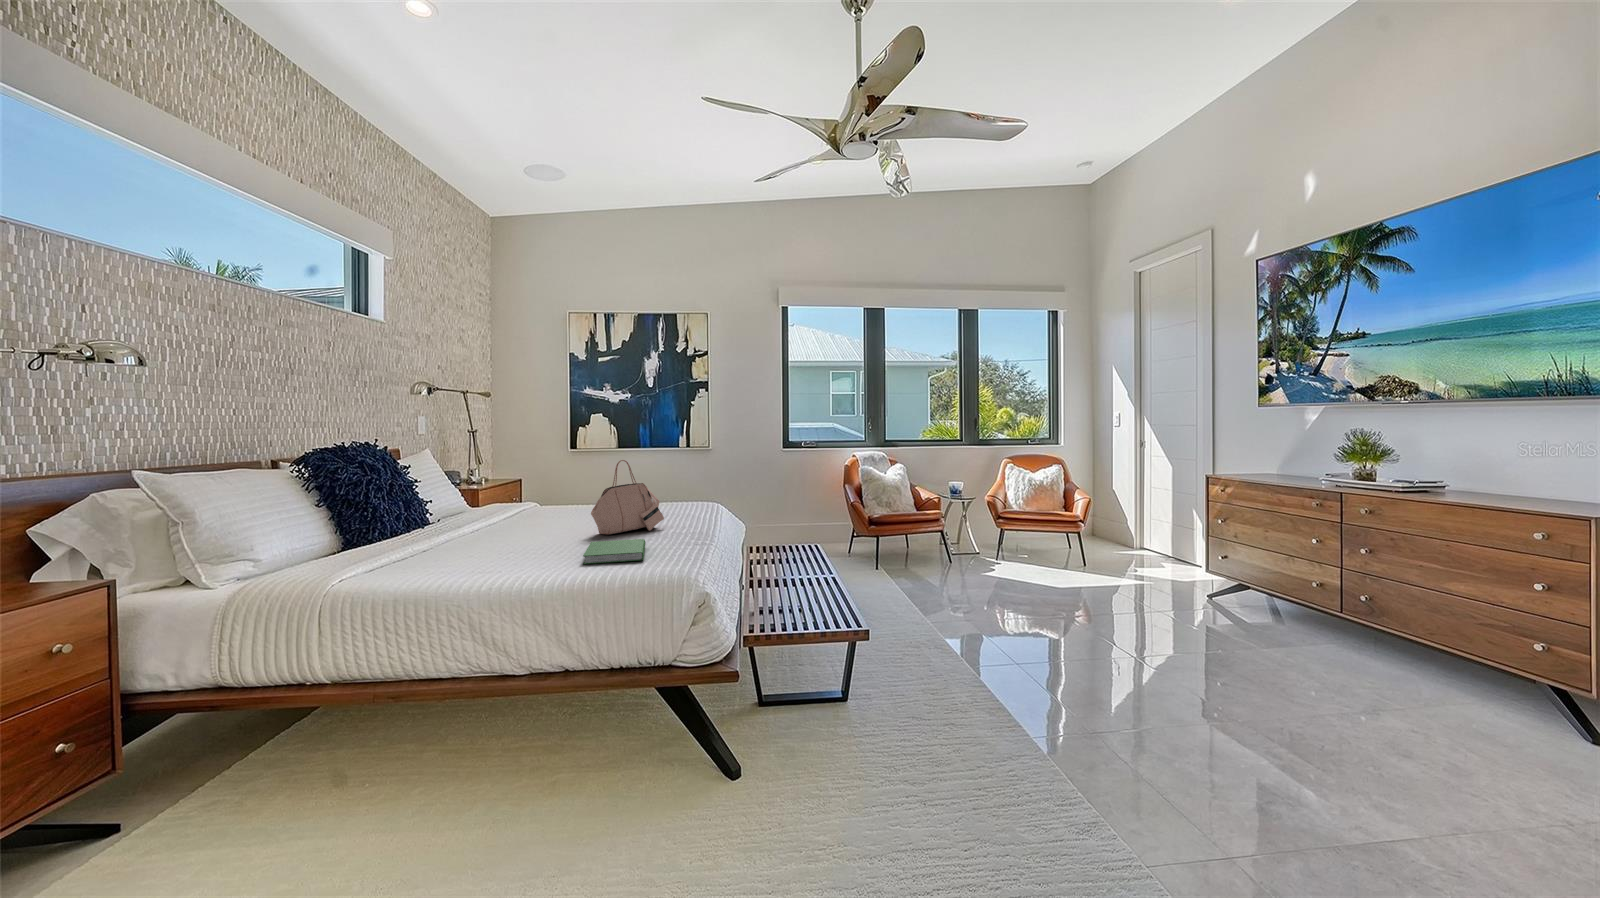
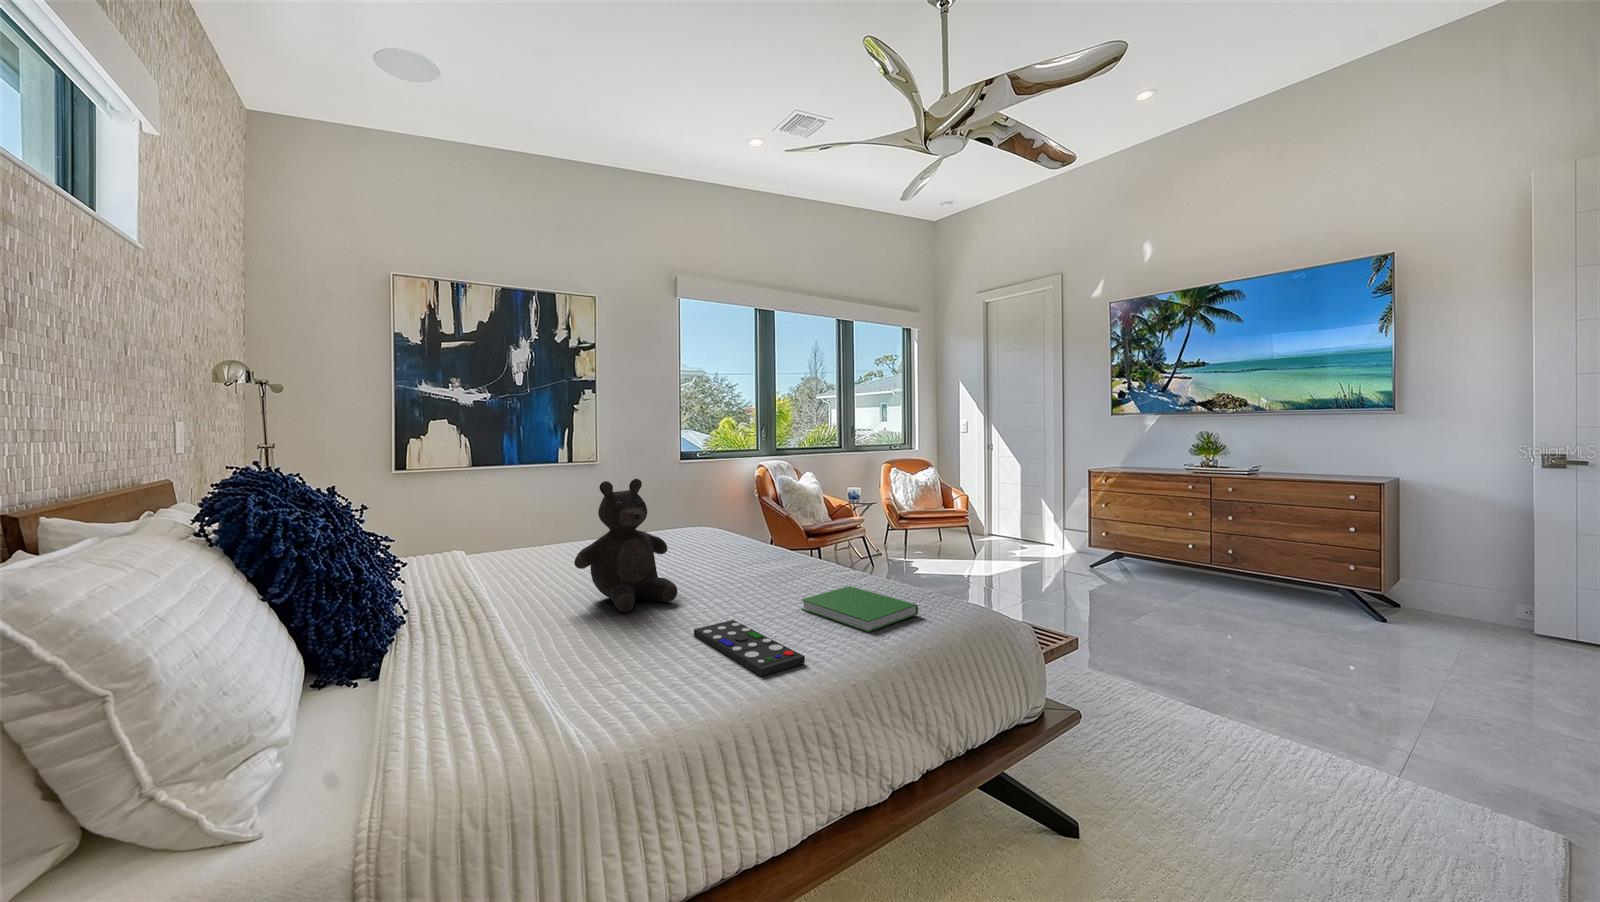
teddy bear: none [489,452,561,539] -> present [574,479,678,612]
handbag: present [591,460,664,534] -> none [726,485,783,585]
remote control: none [464,547,529,573] -> present [694,620,805,676]

